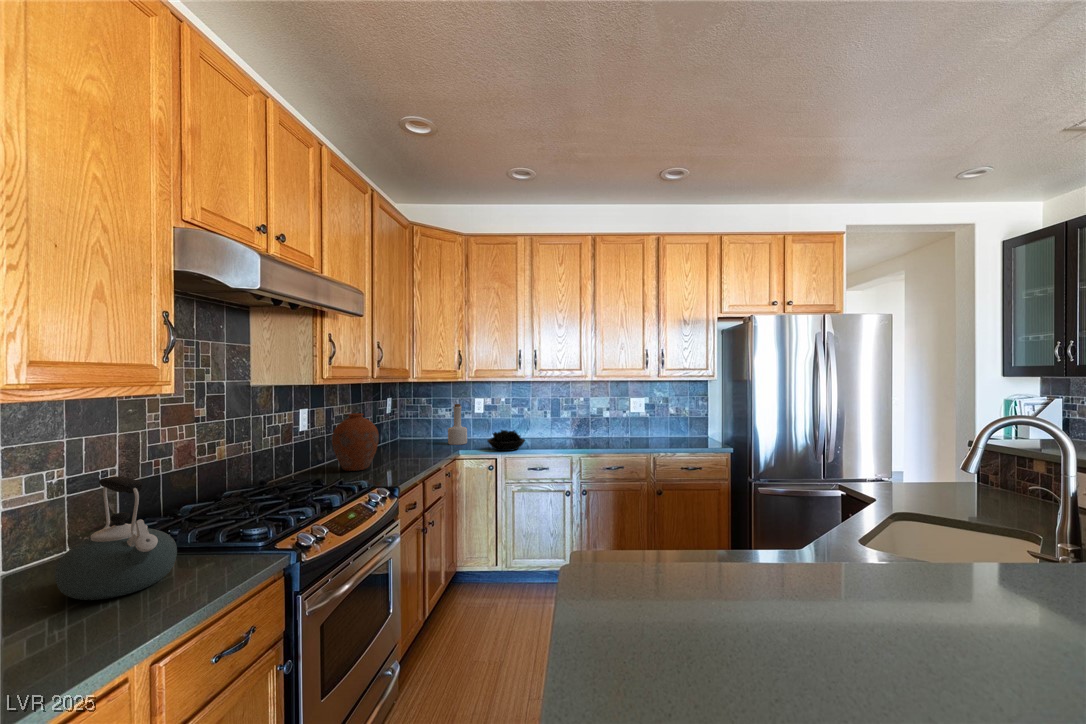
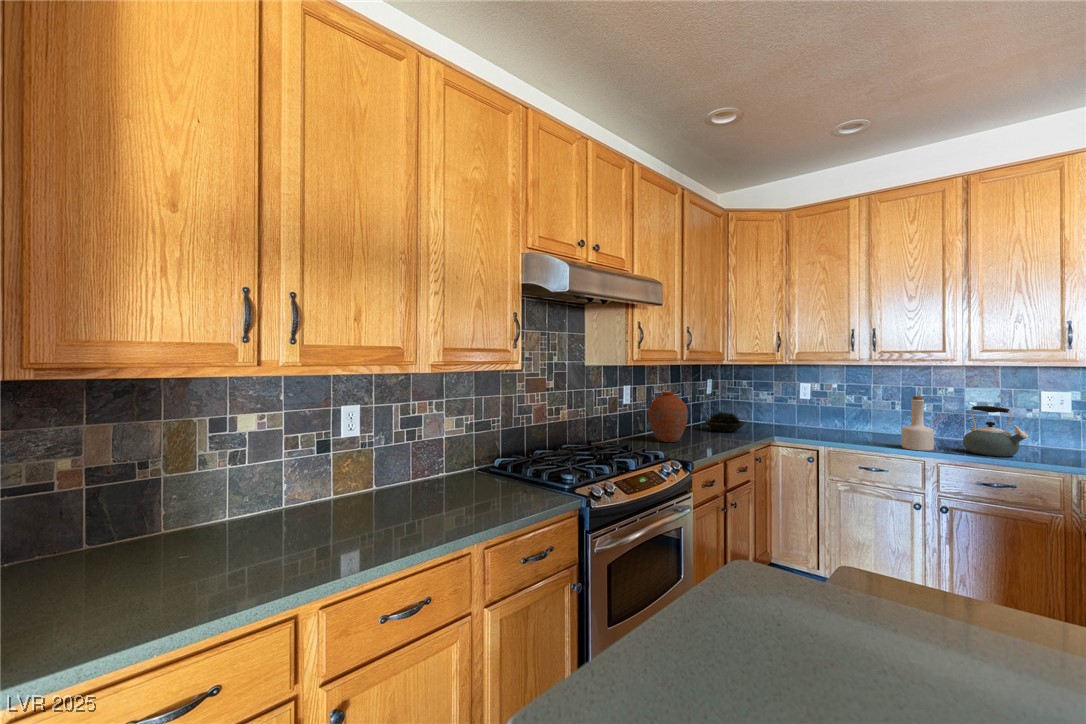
bottle: present [448,404,467,445] -> present [902,396,934,451]
succulent plant: present [487,430,525,451] -> present [705,412,744,432]
kettle: present [55,476,177,600] -> present [963,406,1028,457]

